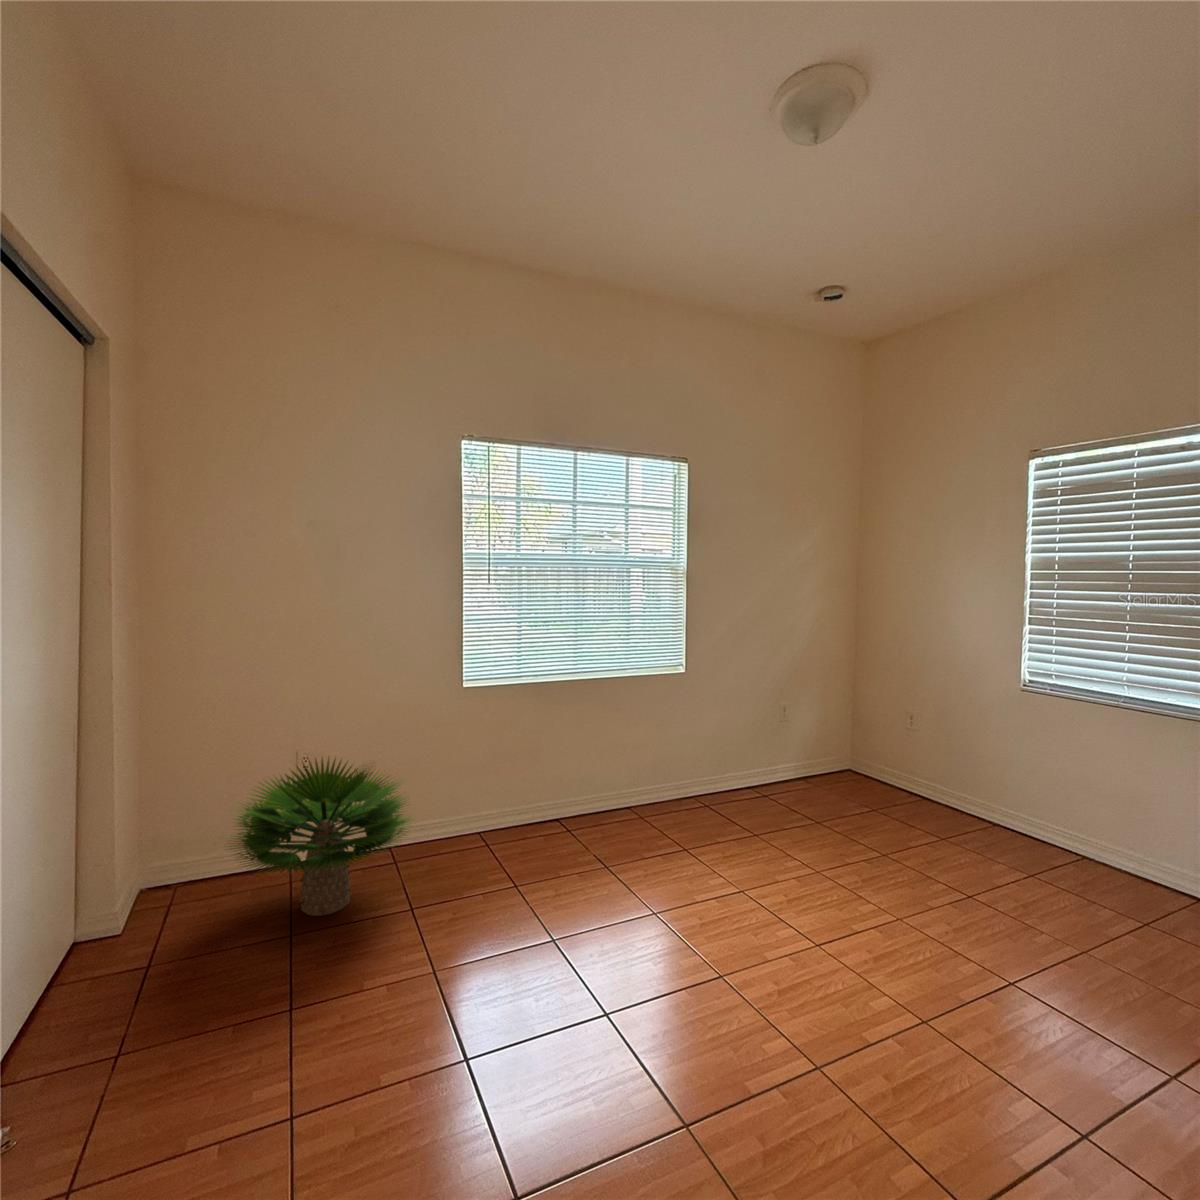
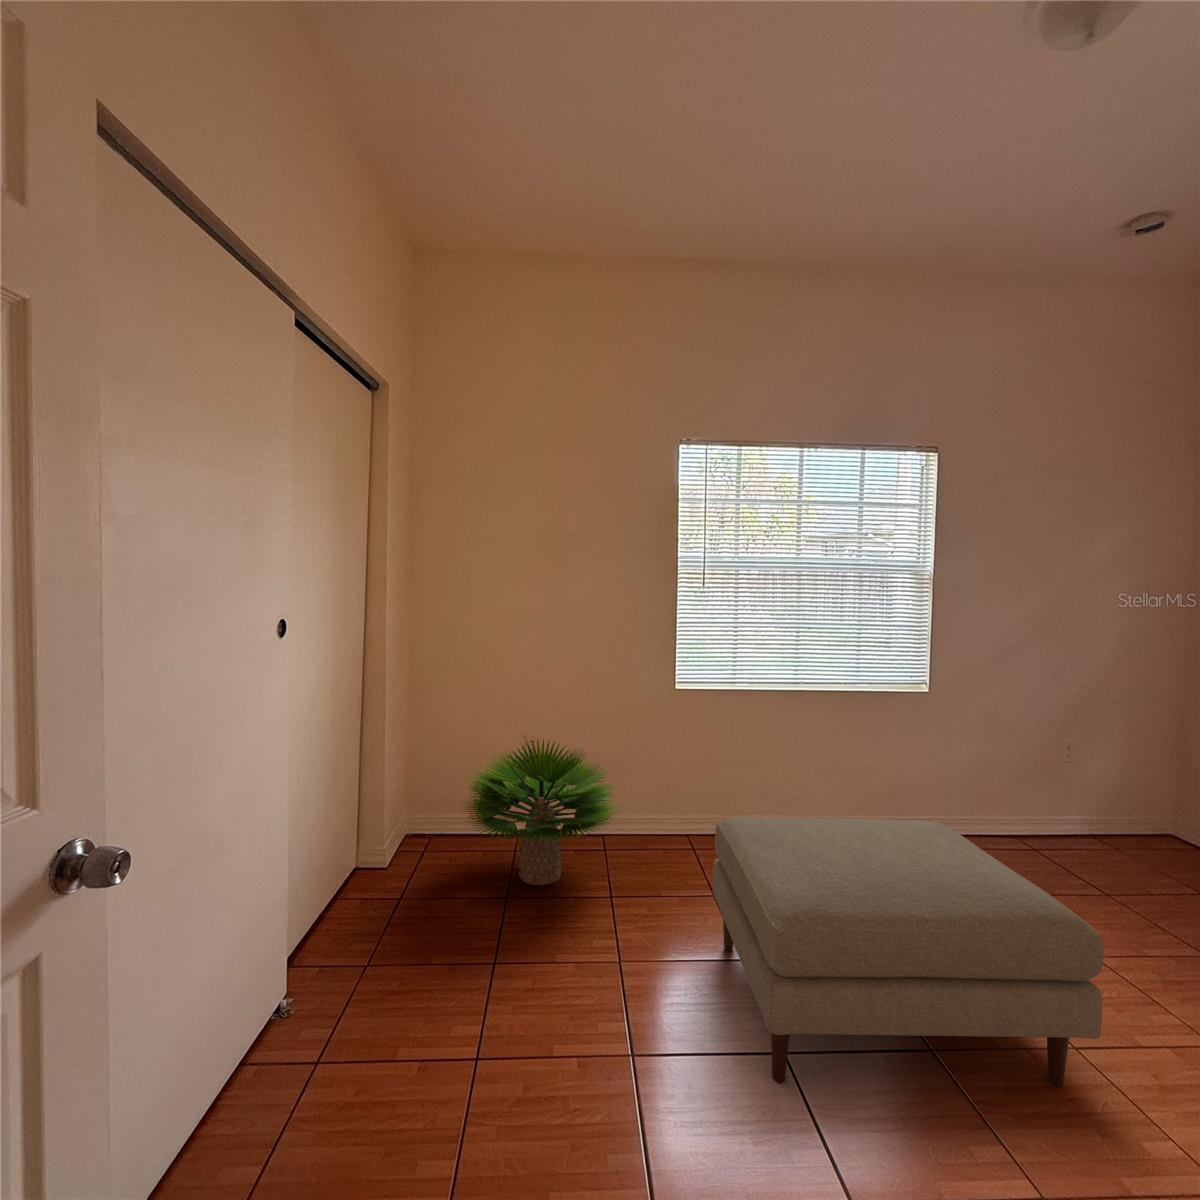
ottoman: none [517,785,820,1039] -> present [713,817,1103,1087]

